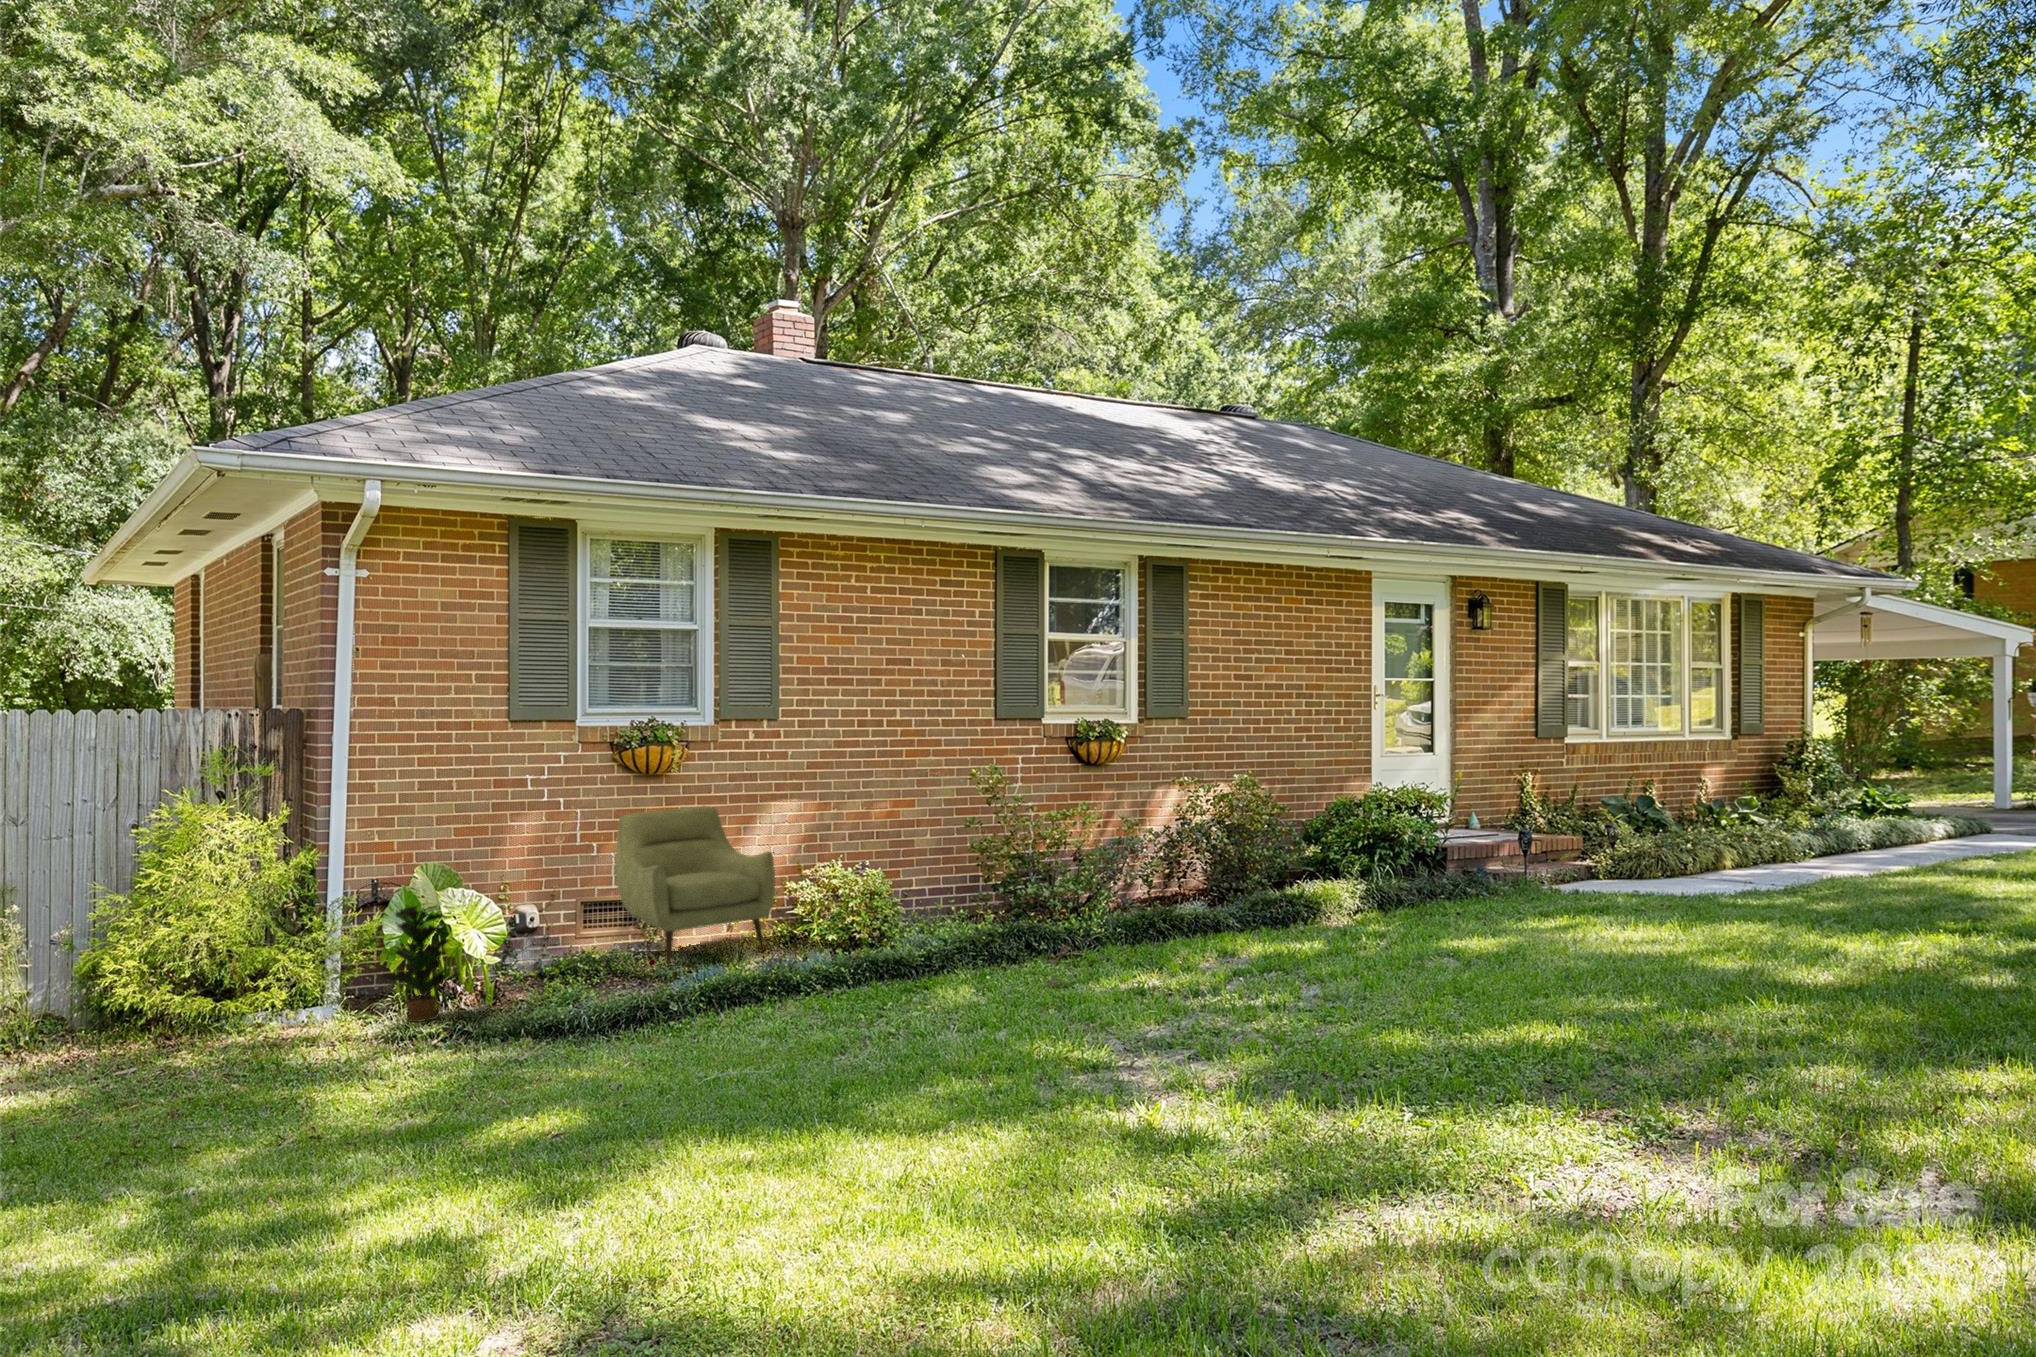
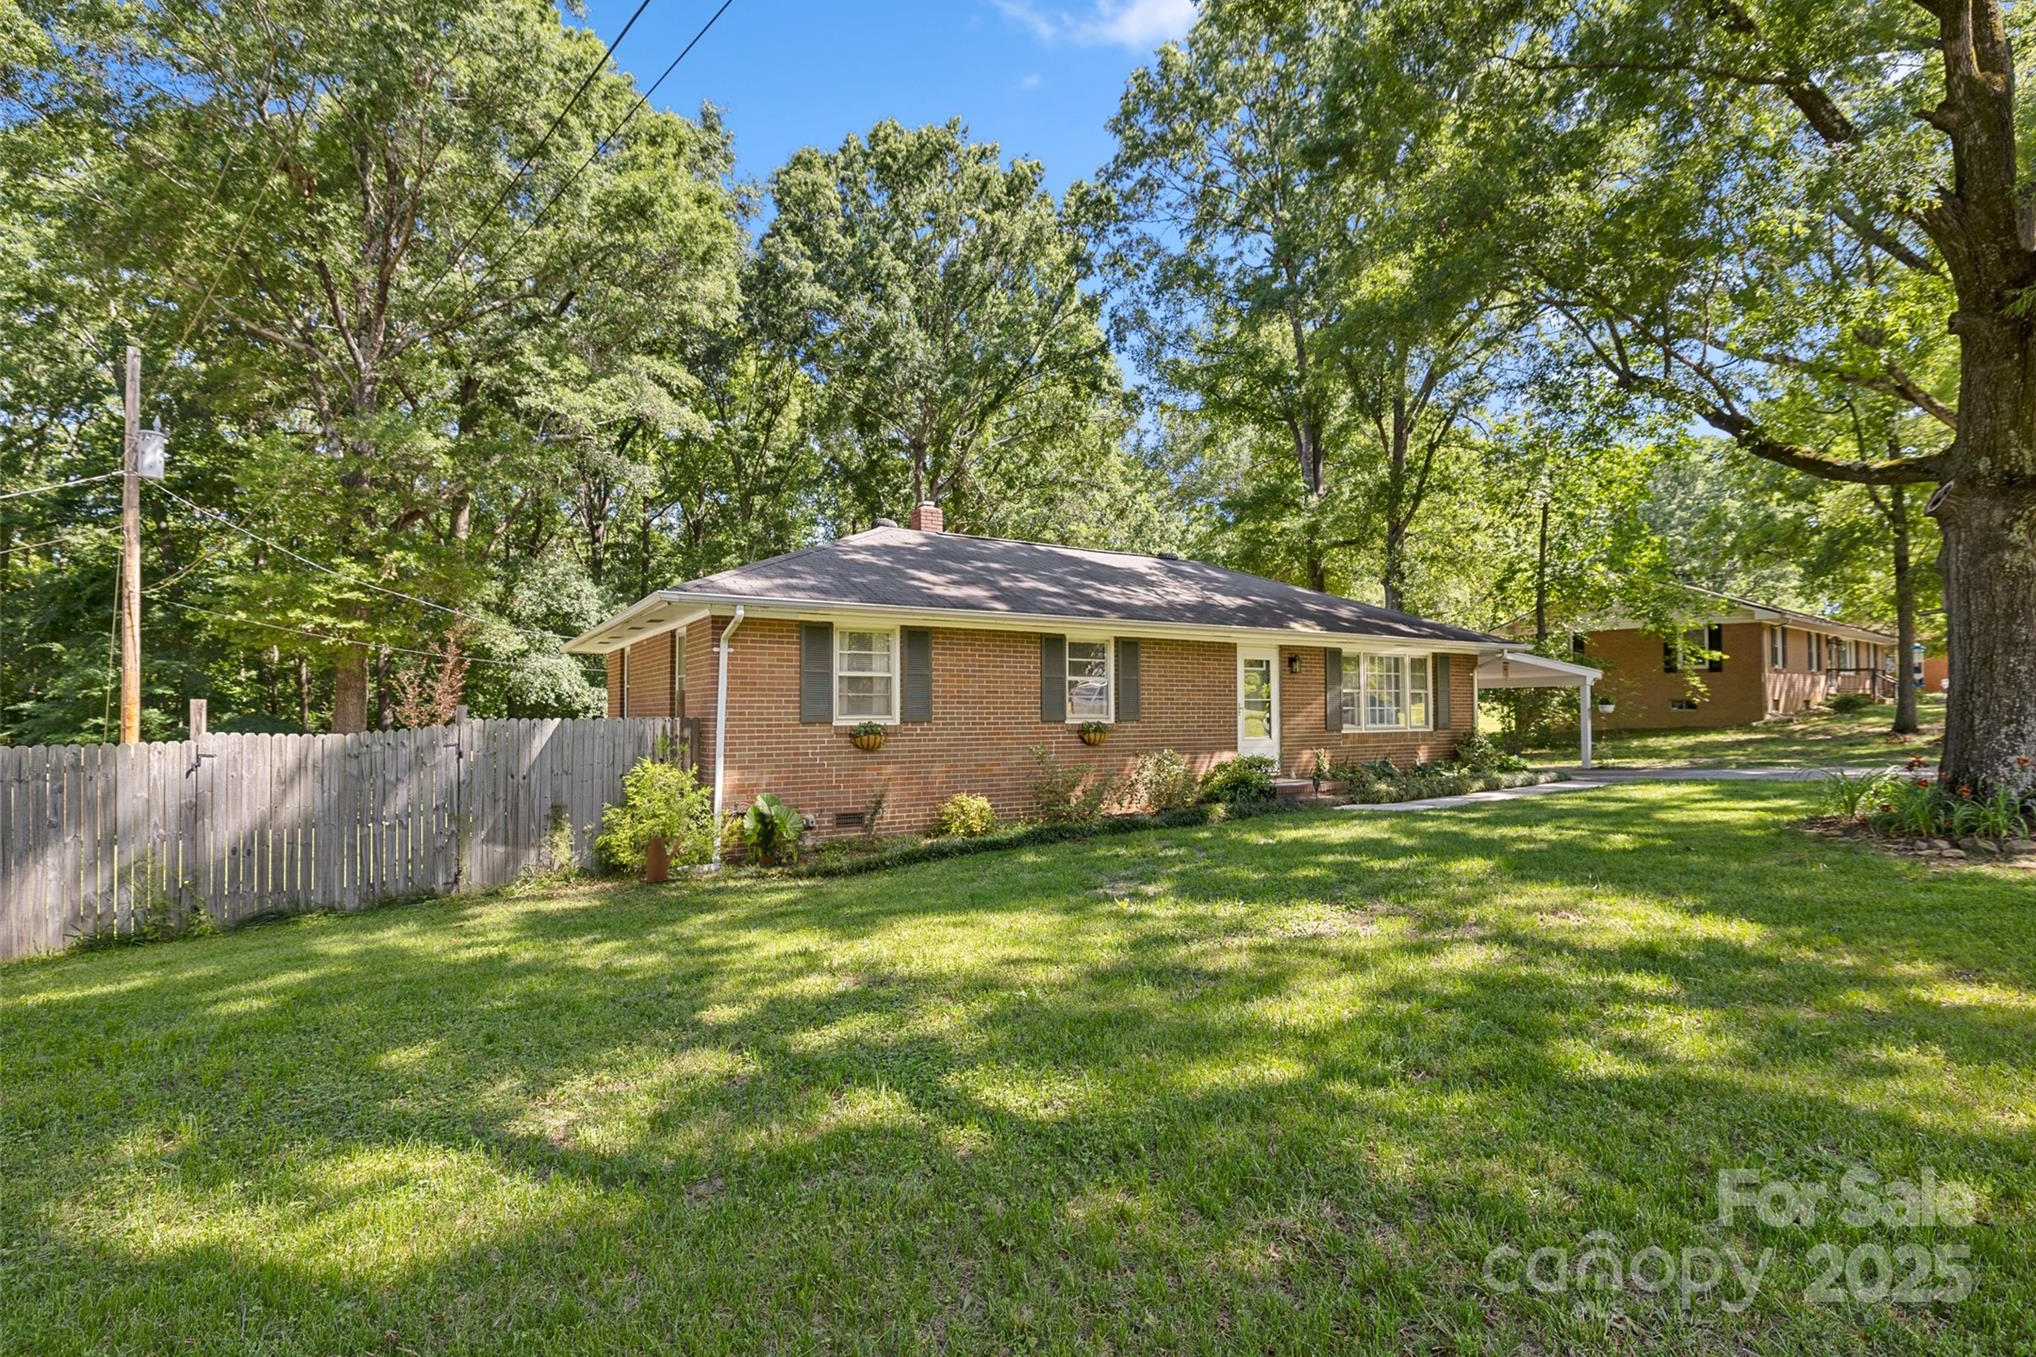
chair: present [615,807,775,966] -> none [853,765,933,843]
watering can: none [132,960,235,1063] -> present [639,835,684,883]

